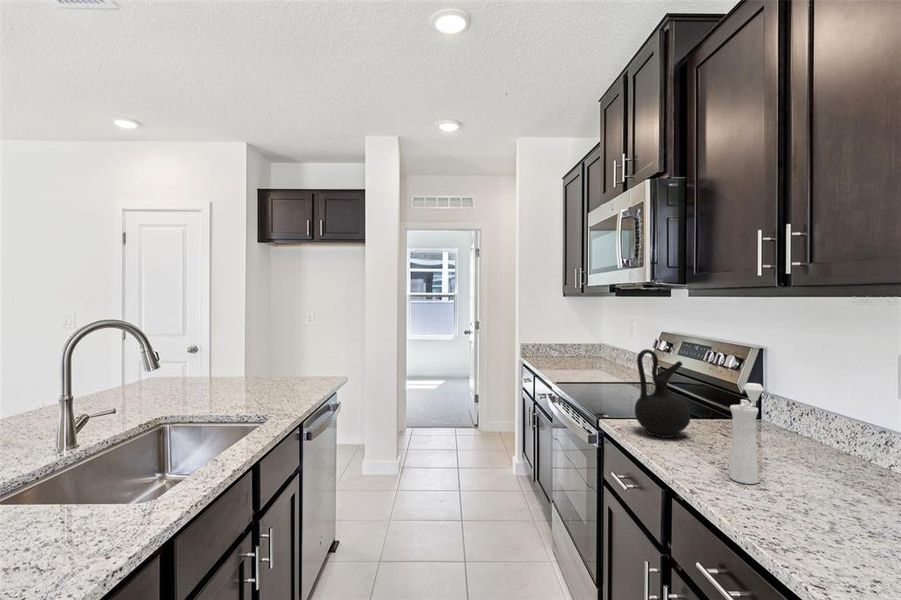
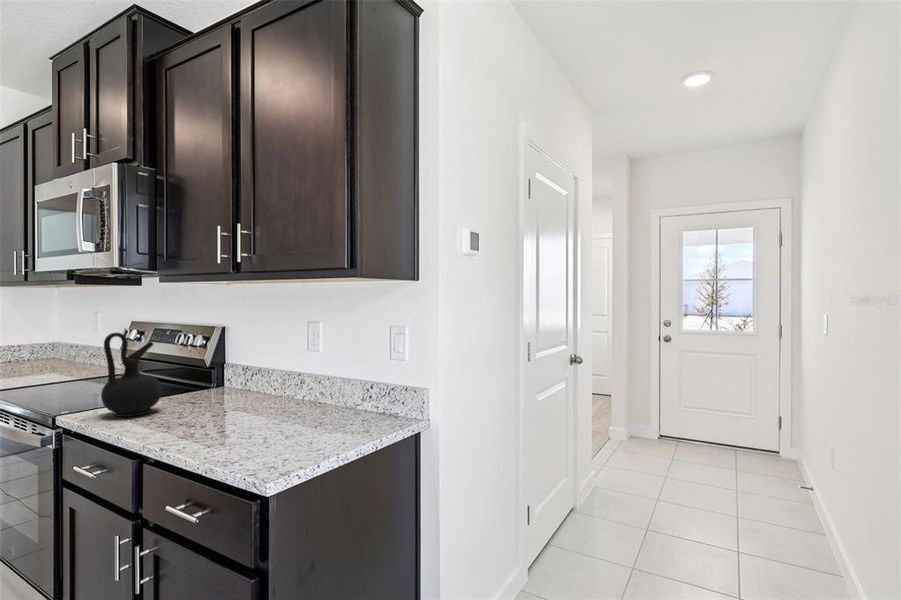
pepper mill: present [730,383,764,484] -> none [195,351,223,431]

